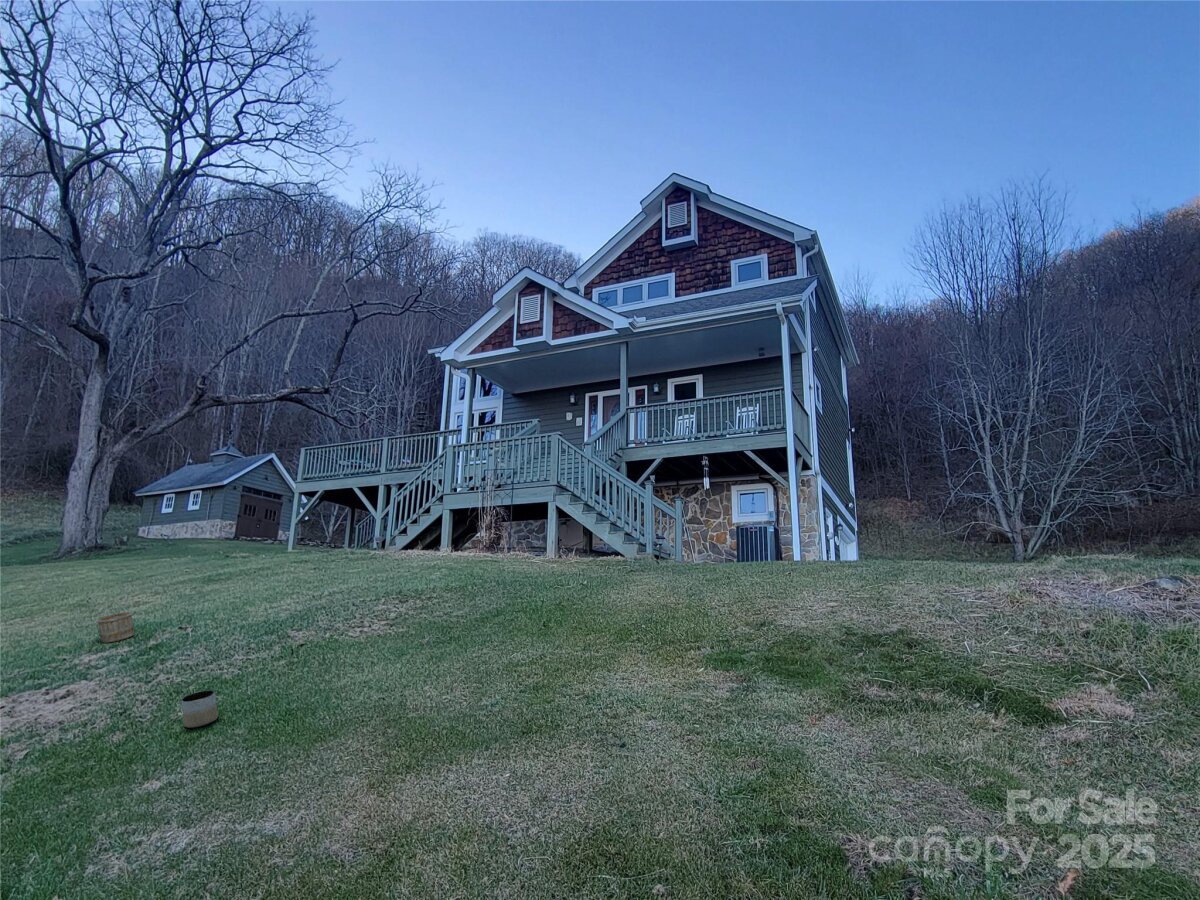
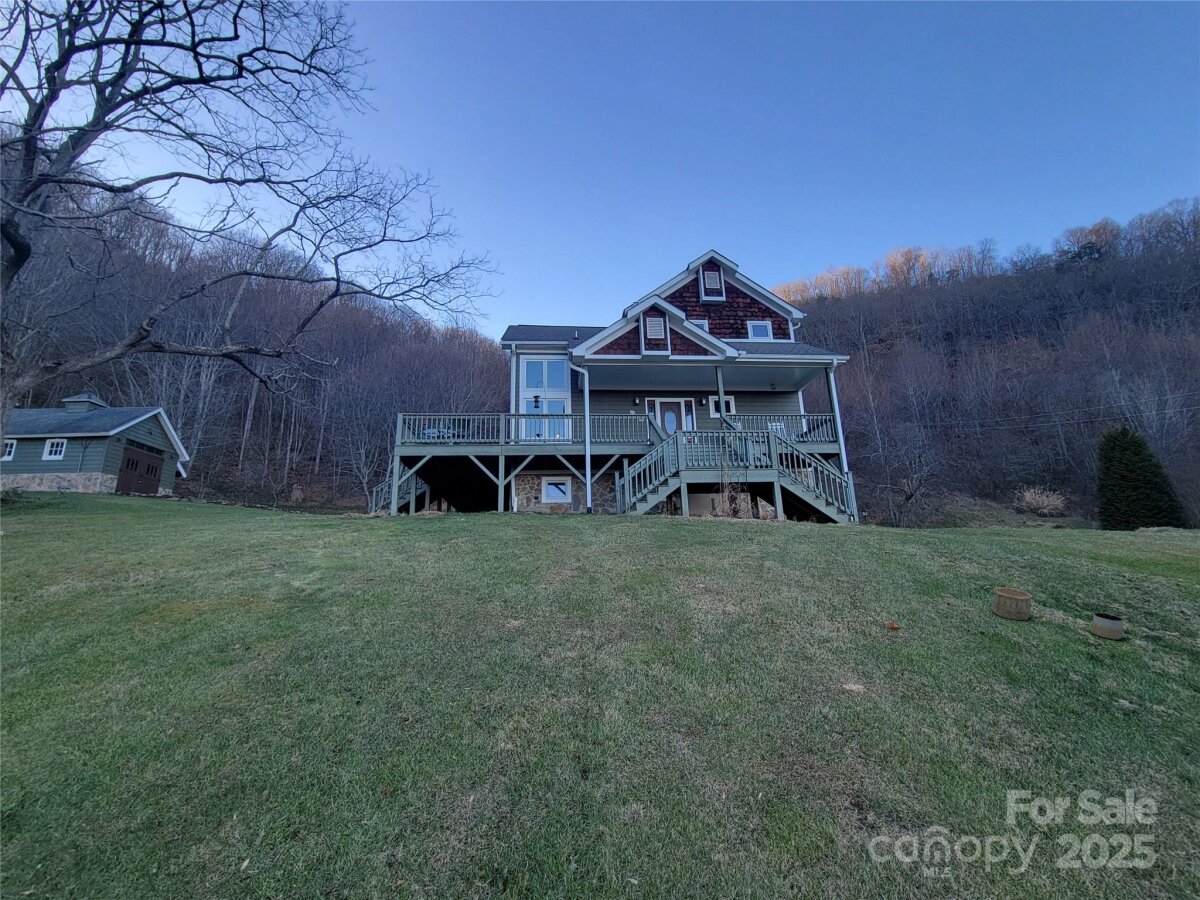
wooden bucket: present [97,612,134,643] -> present [993,587,1033,620]

